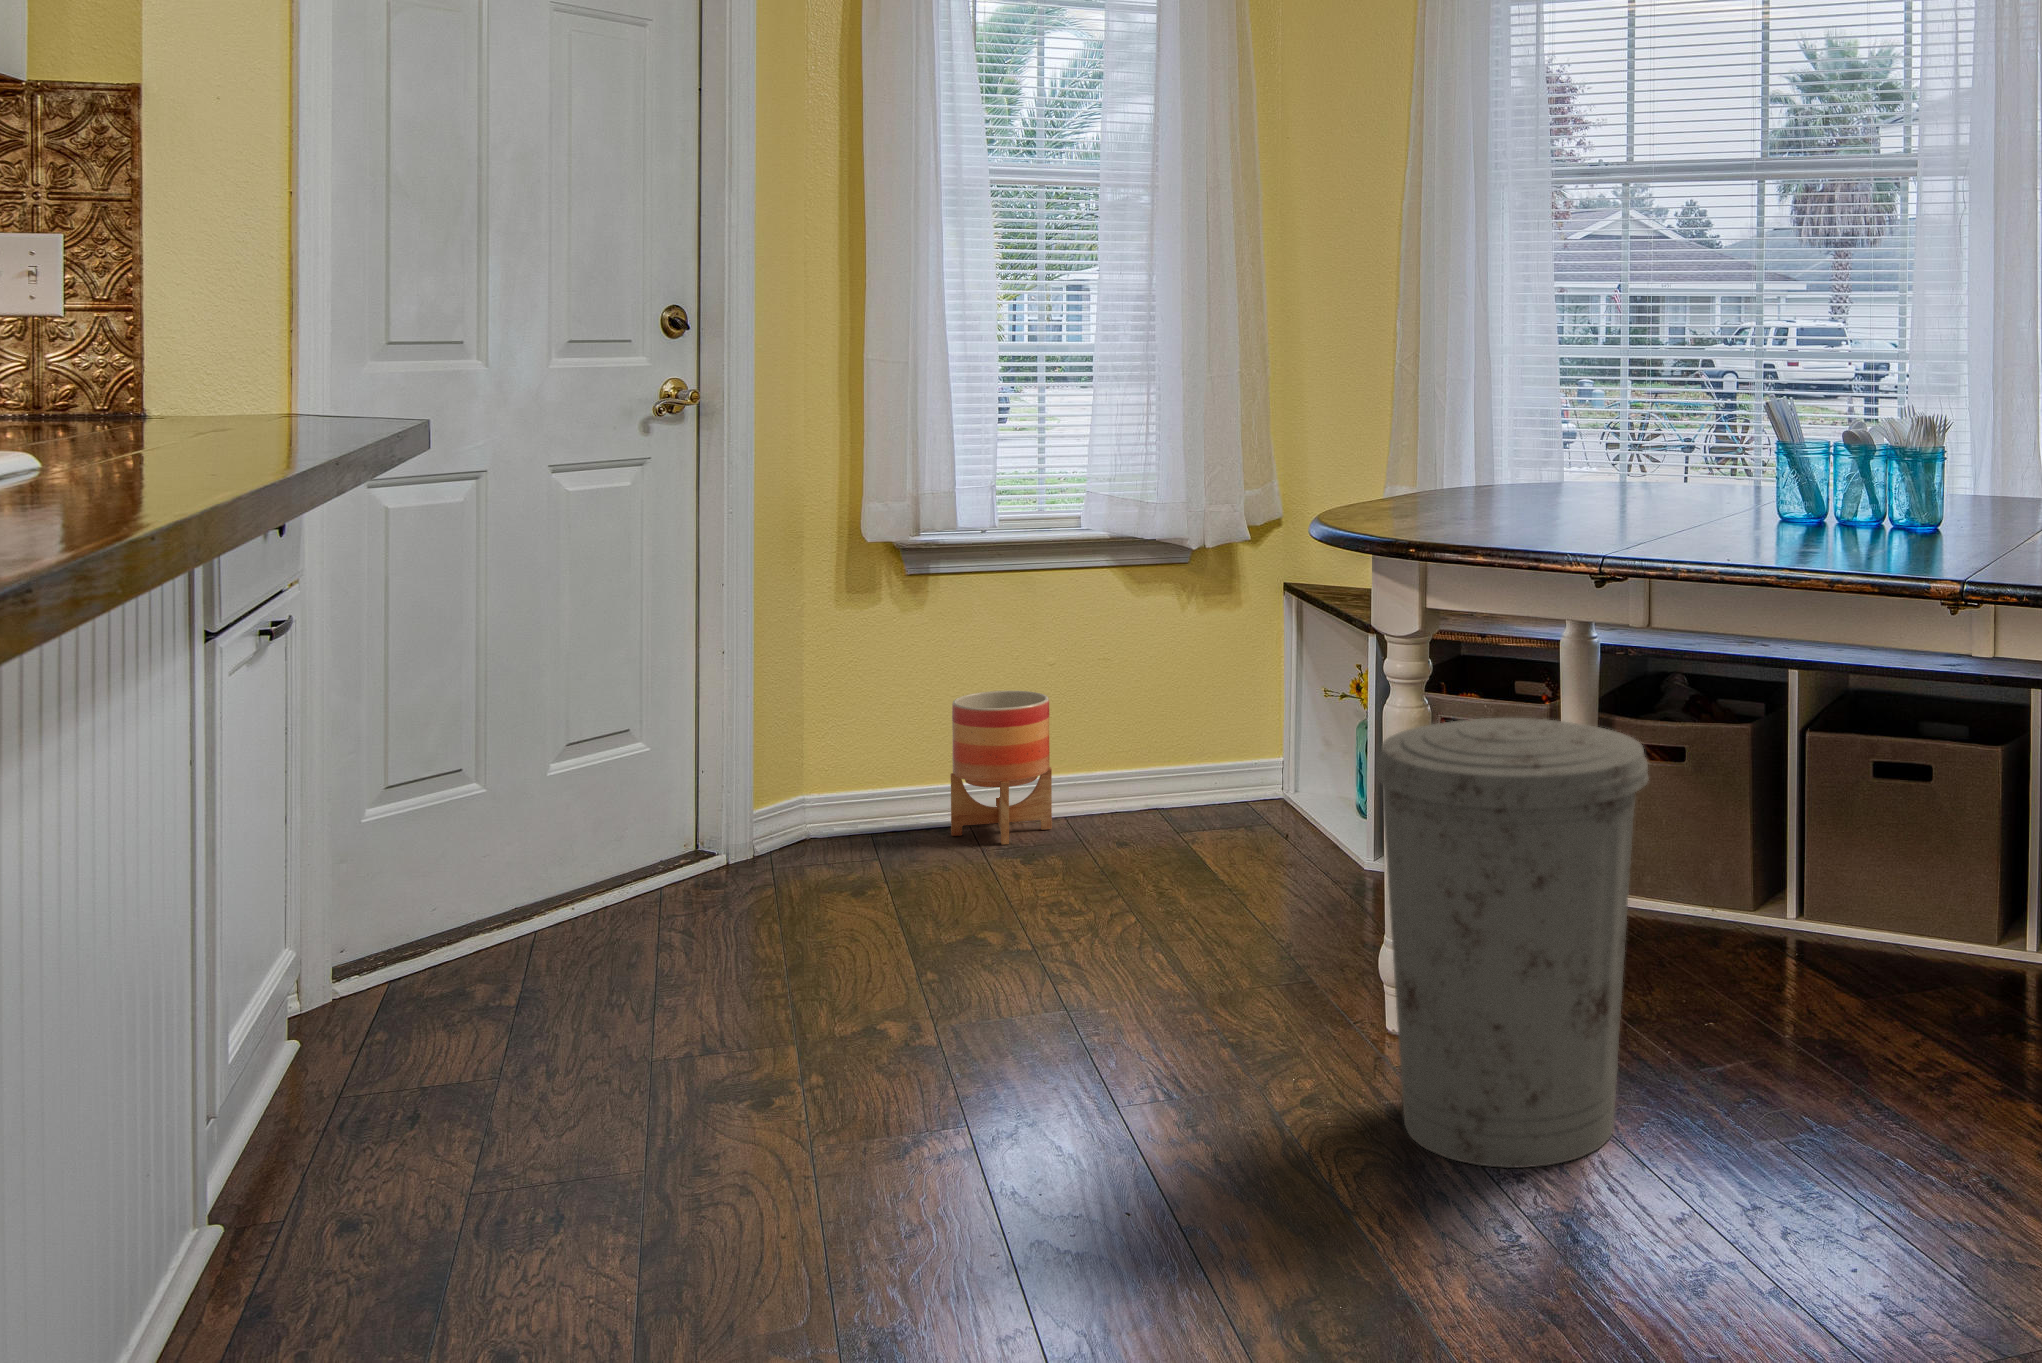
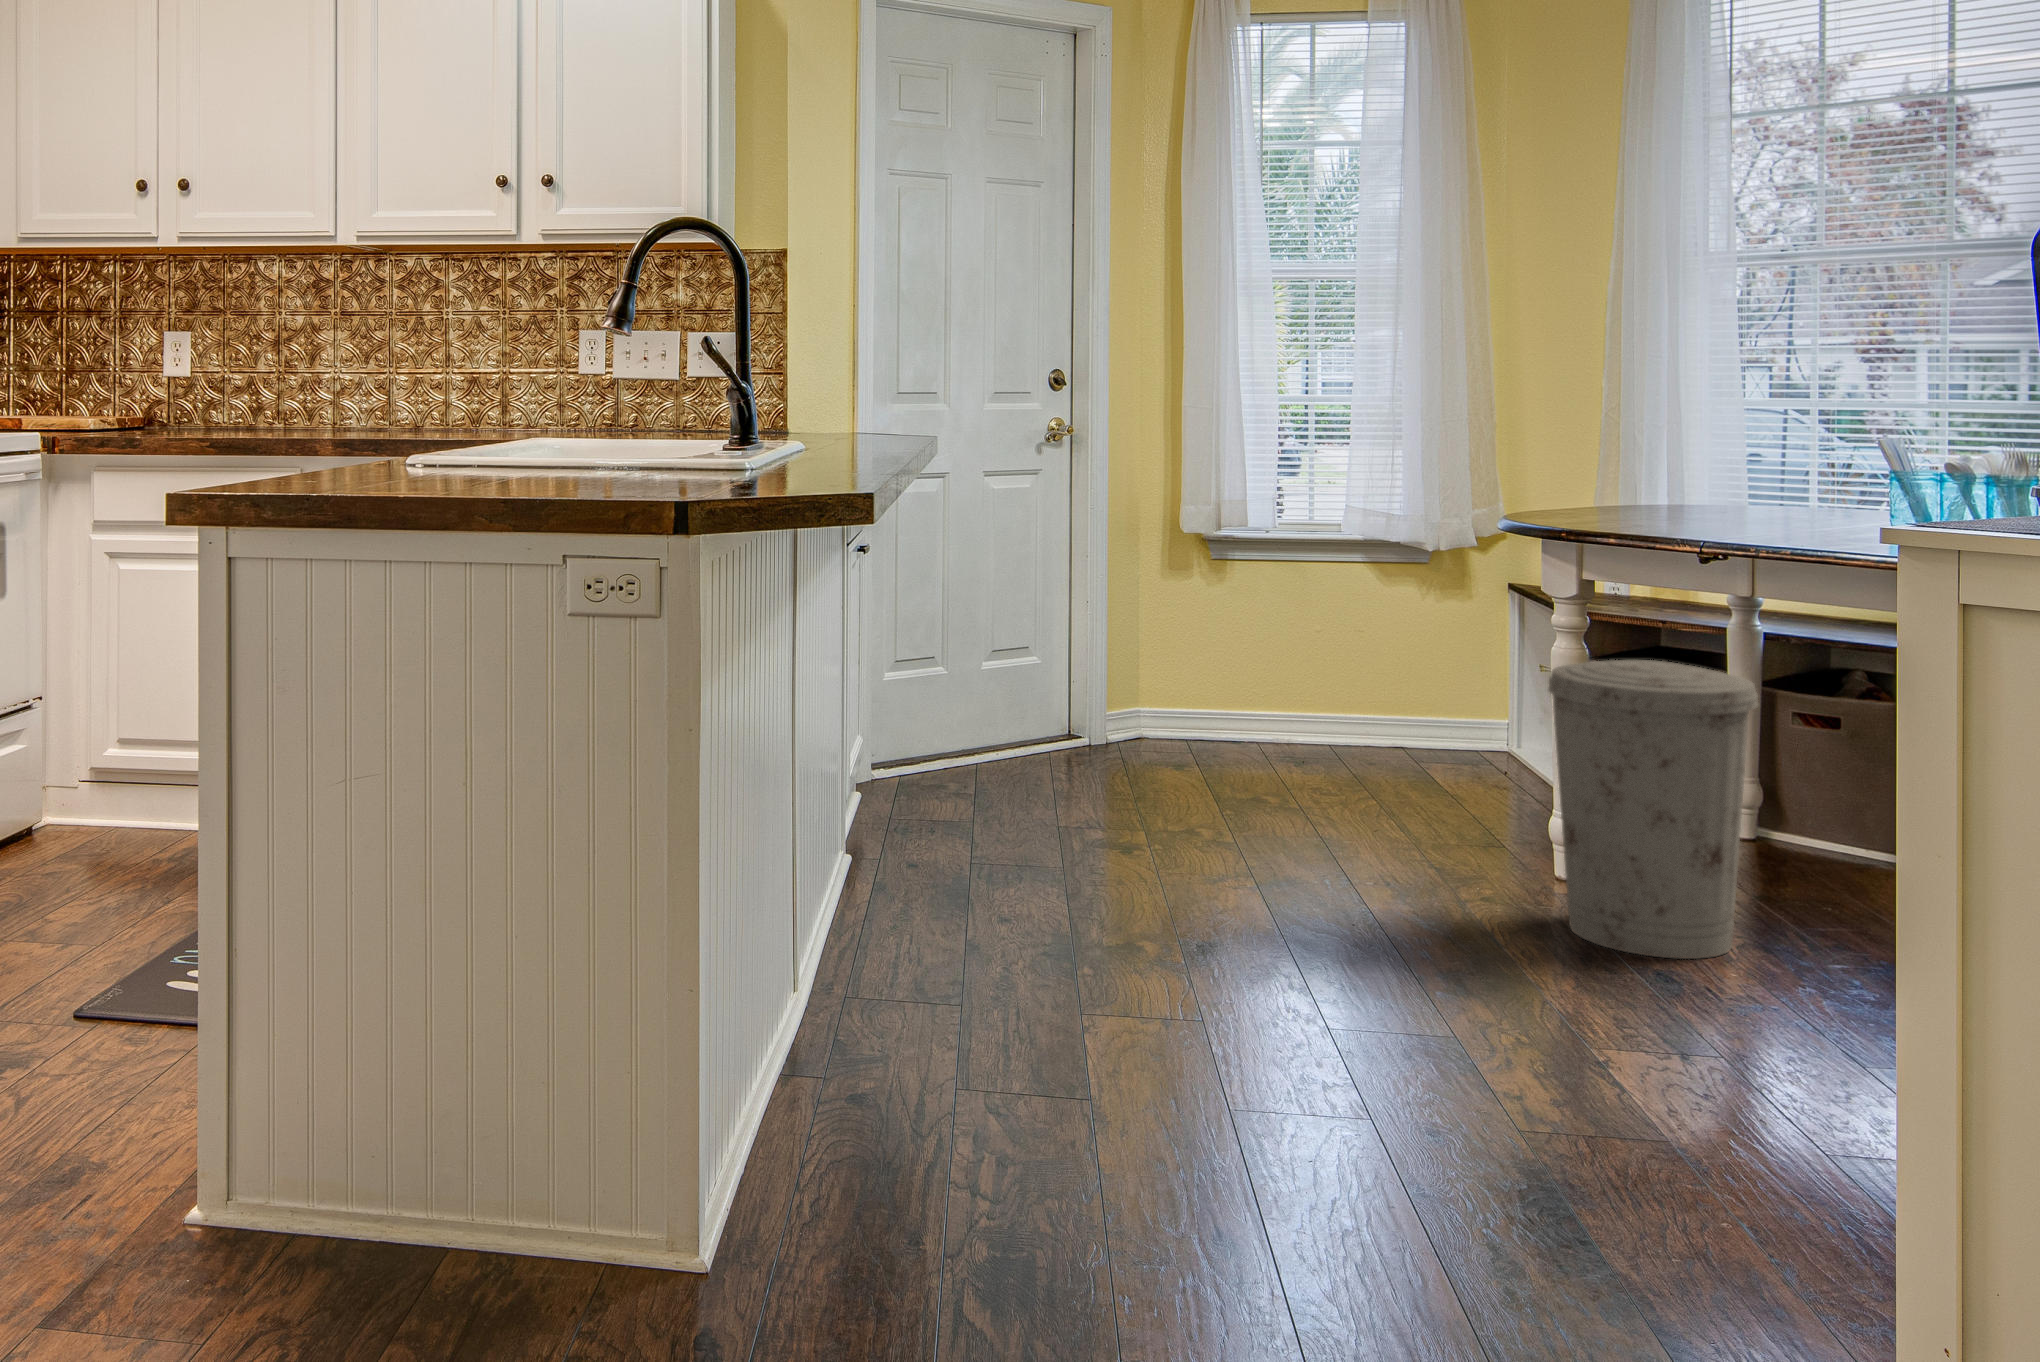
planter: present [951,691,1052,845] -> none [1244,647,1319,756]

